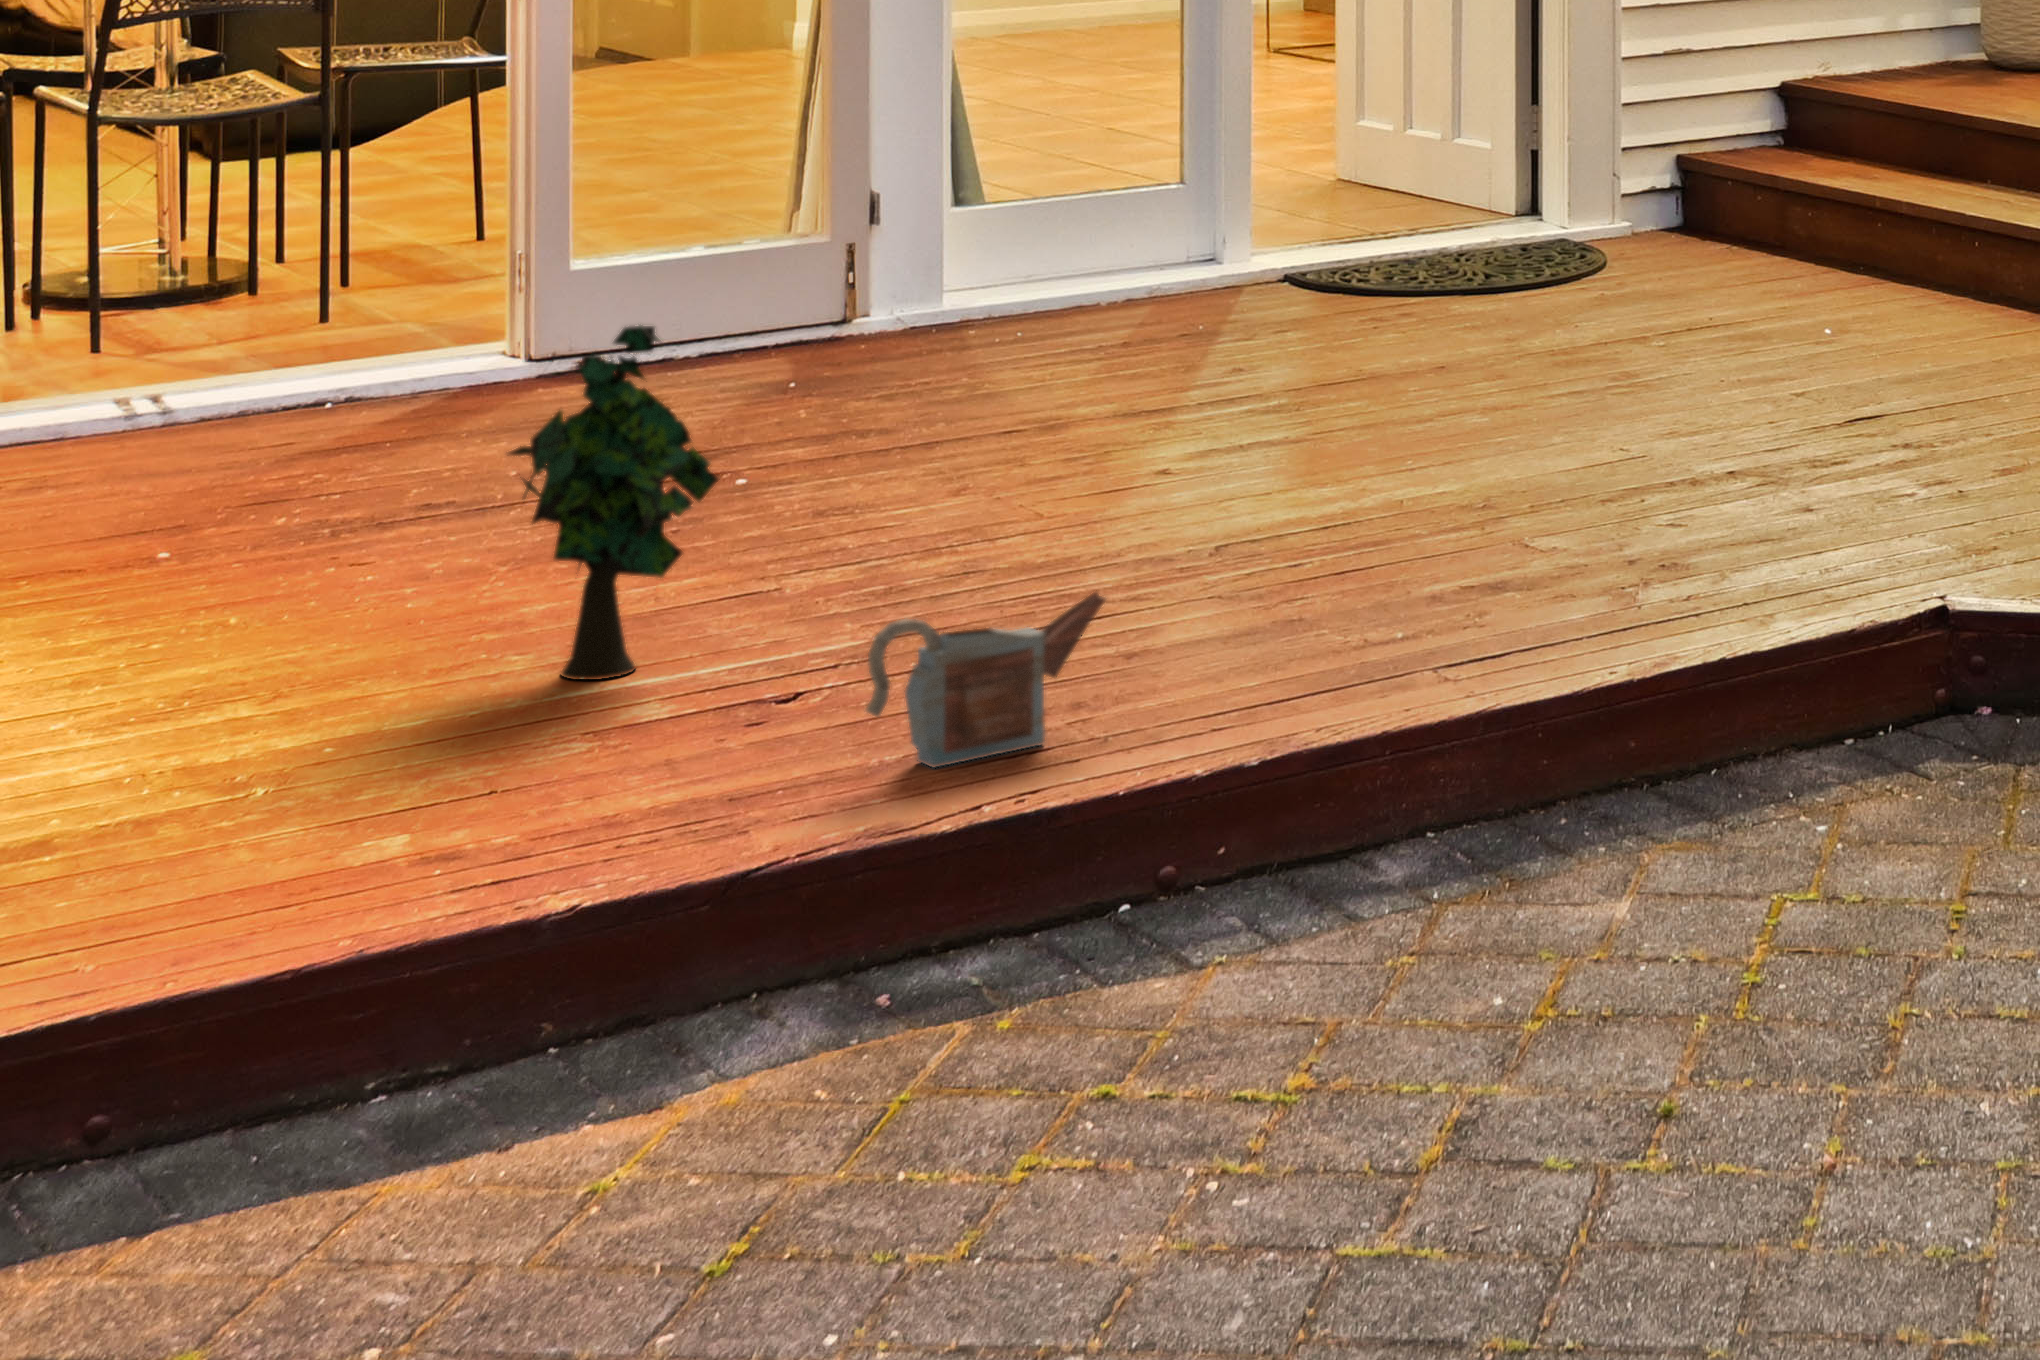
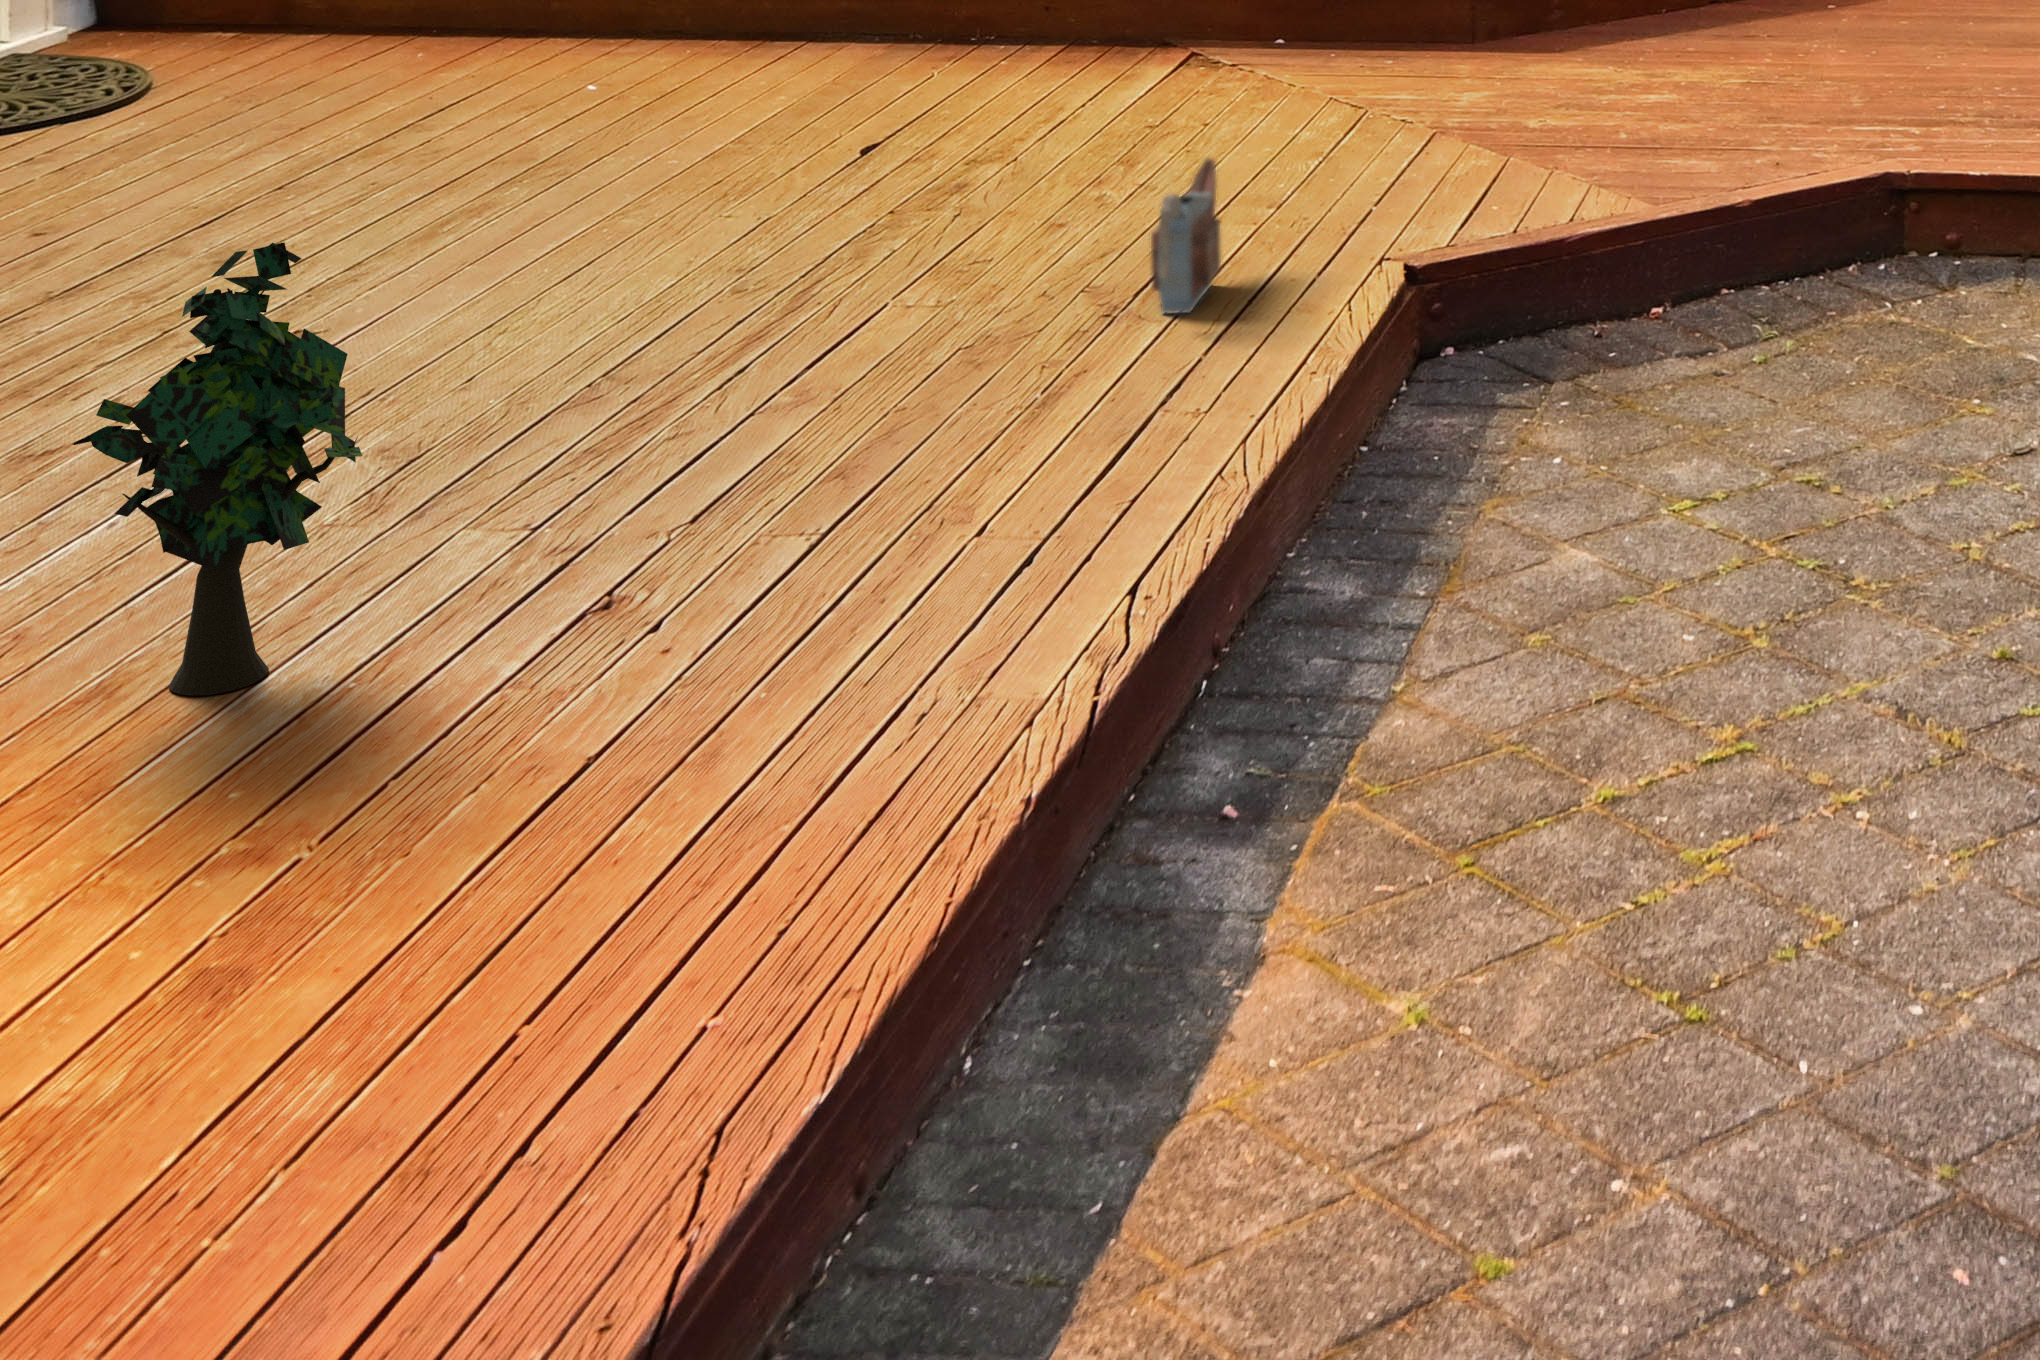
watering can: present [866,592,1106,768] -> present [1151,158,1221,314]

